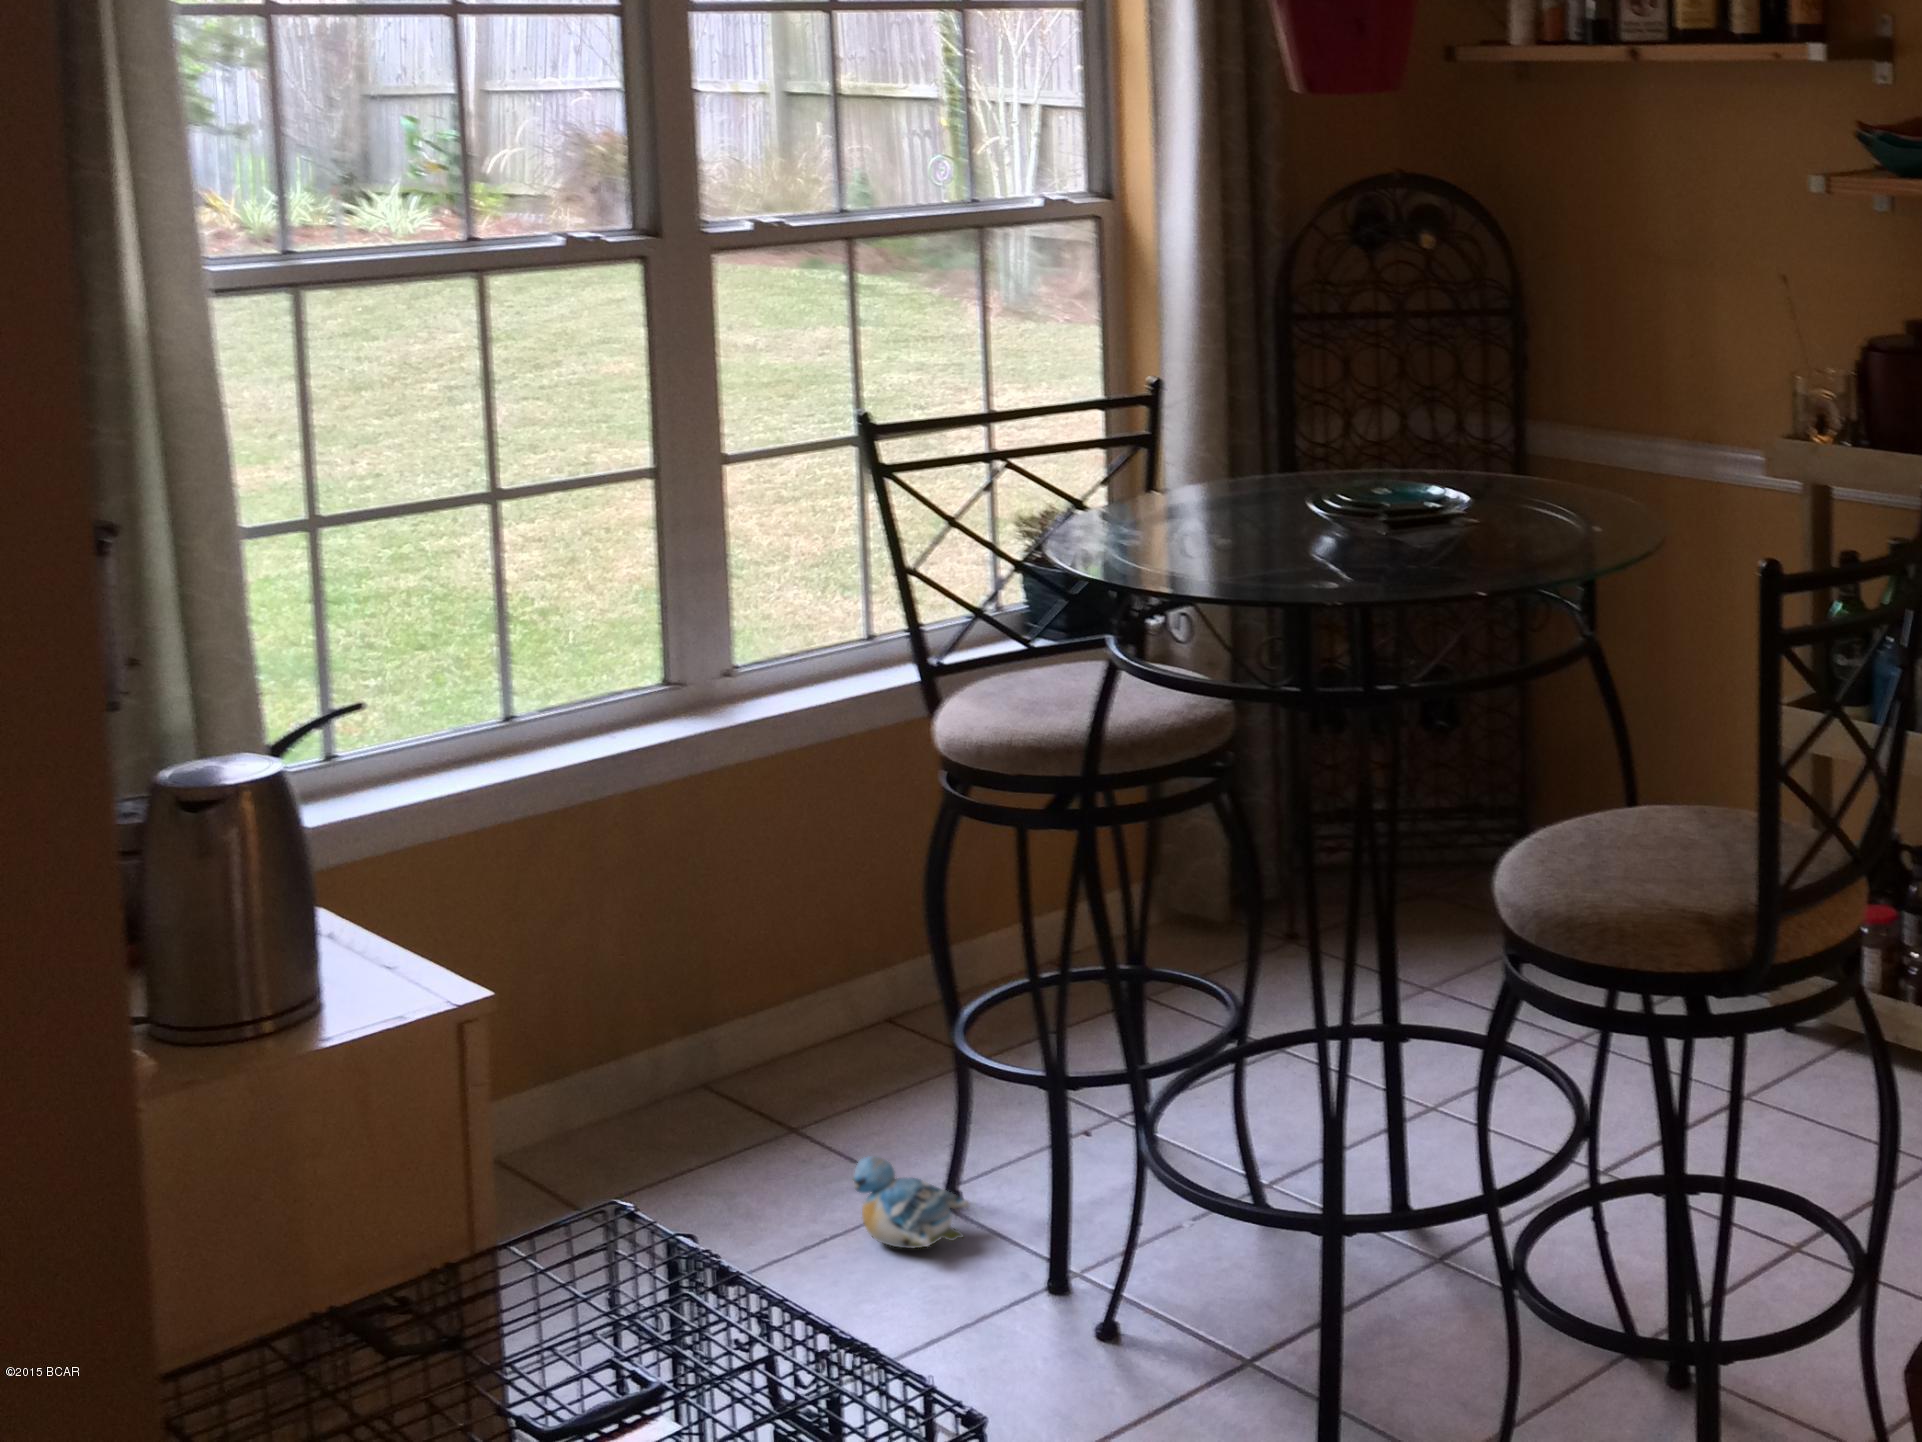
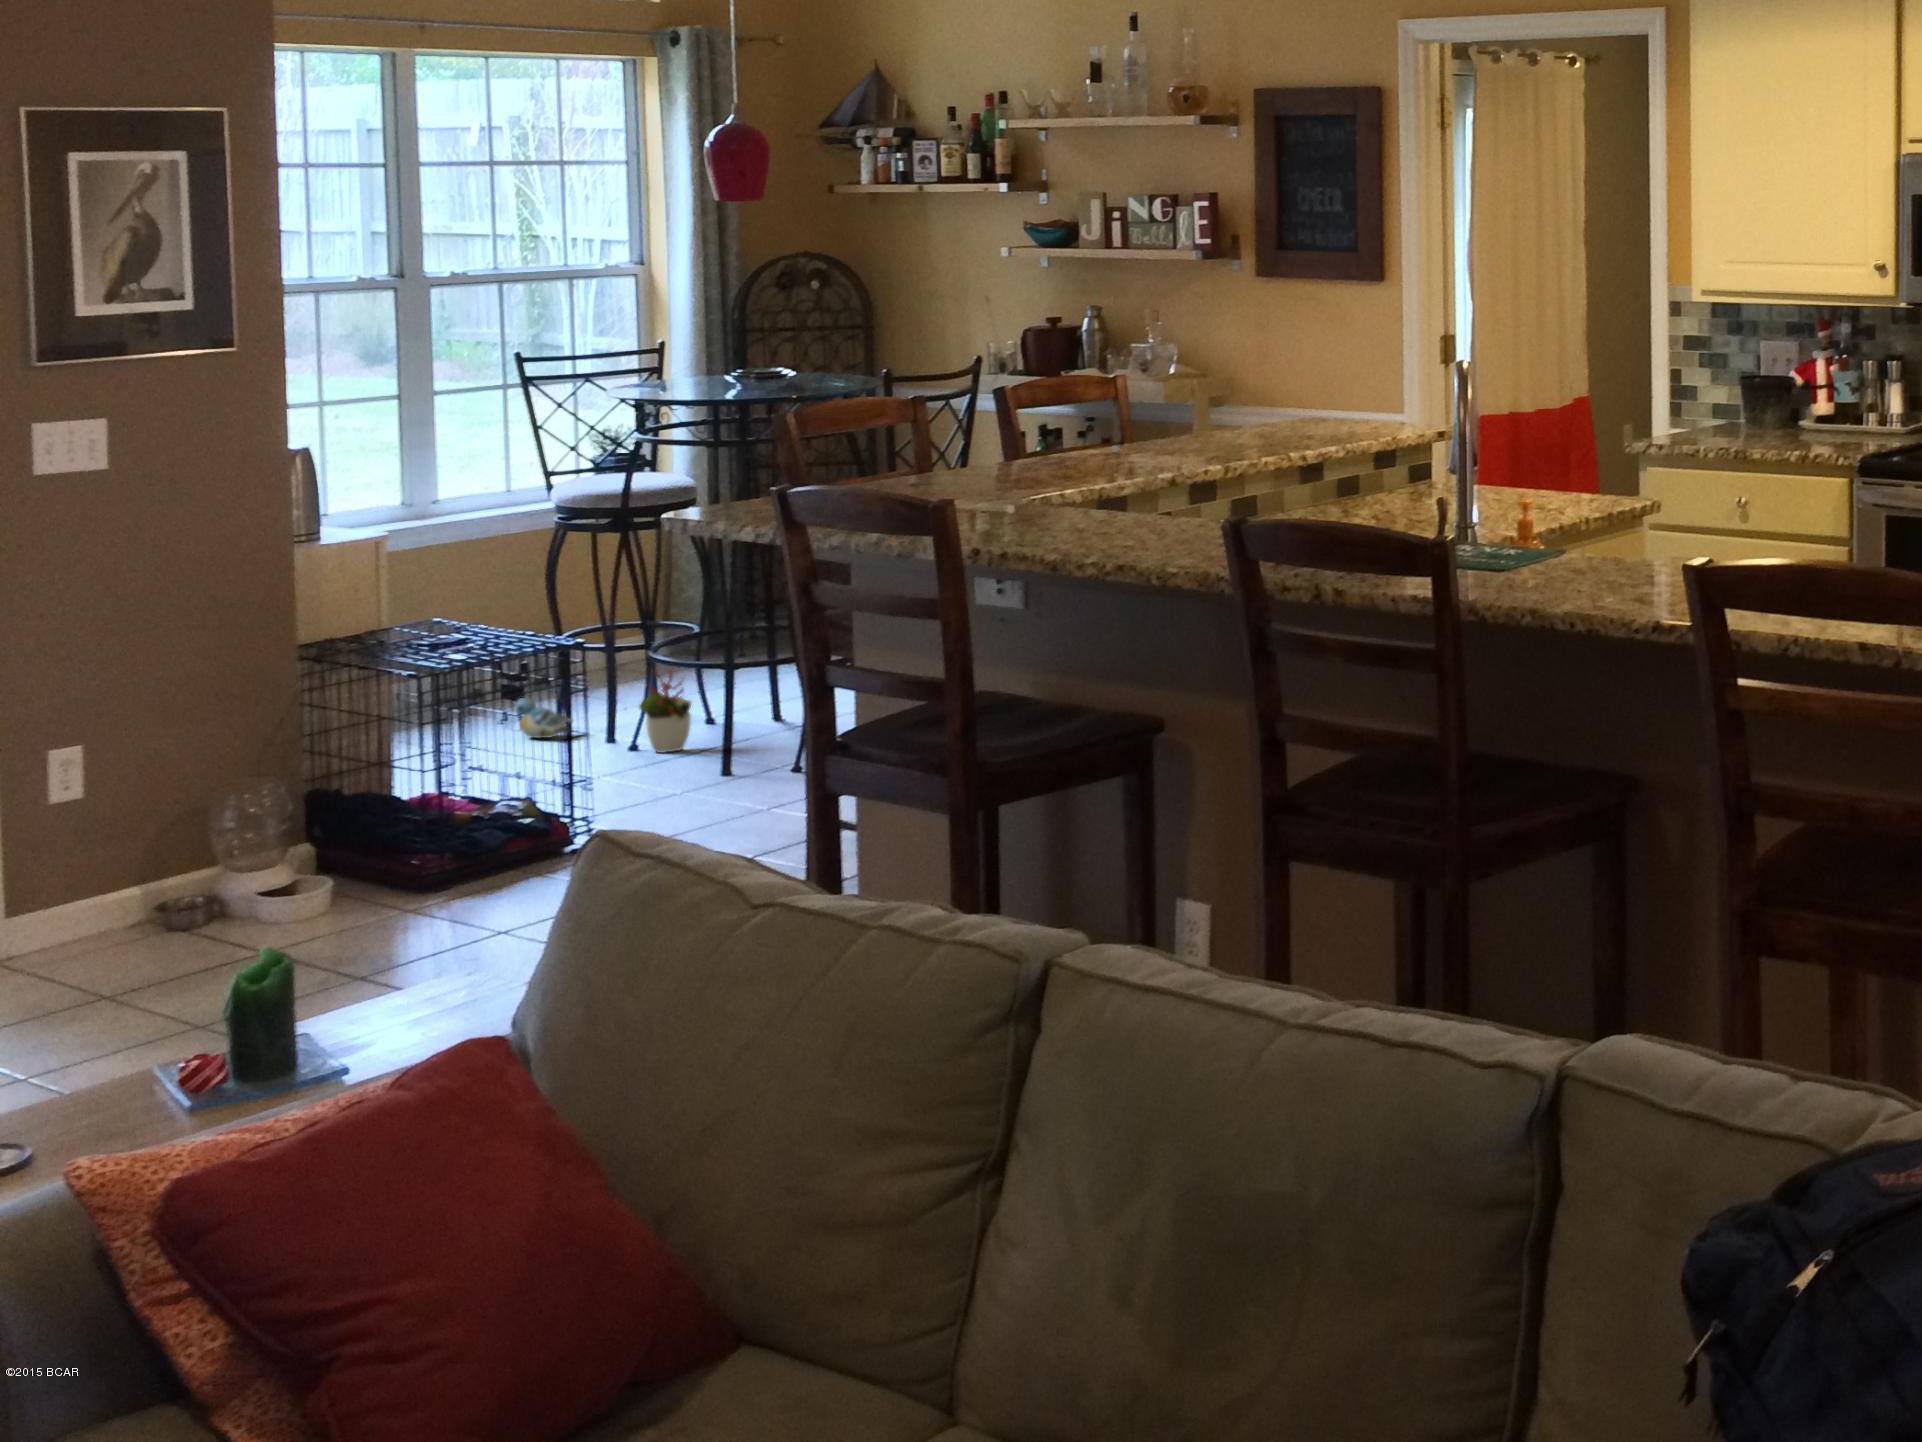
decorative plant: none [1101,1155,1217,1344] -> present [639,670,691,753]

